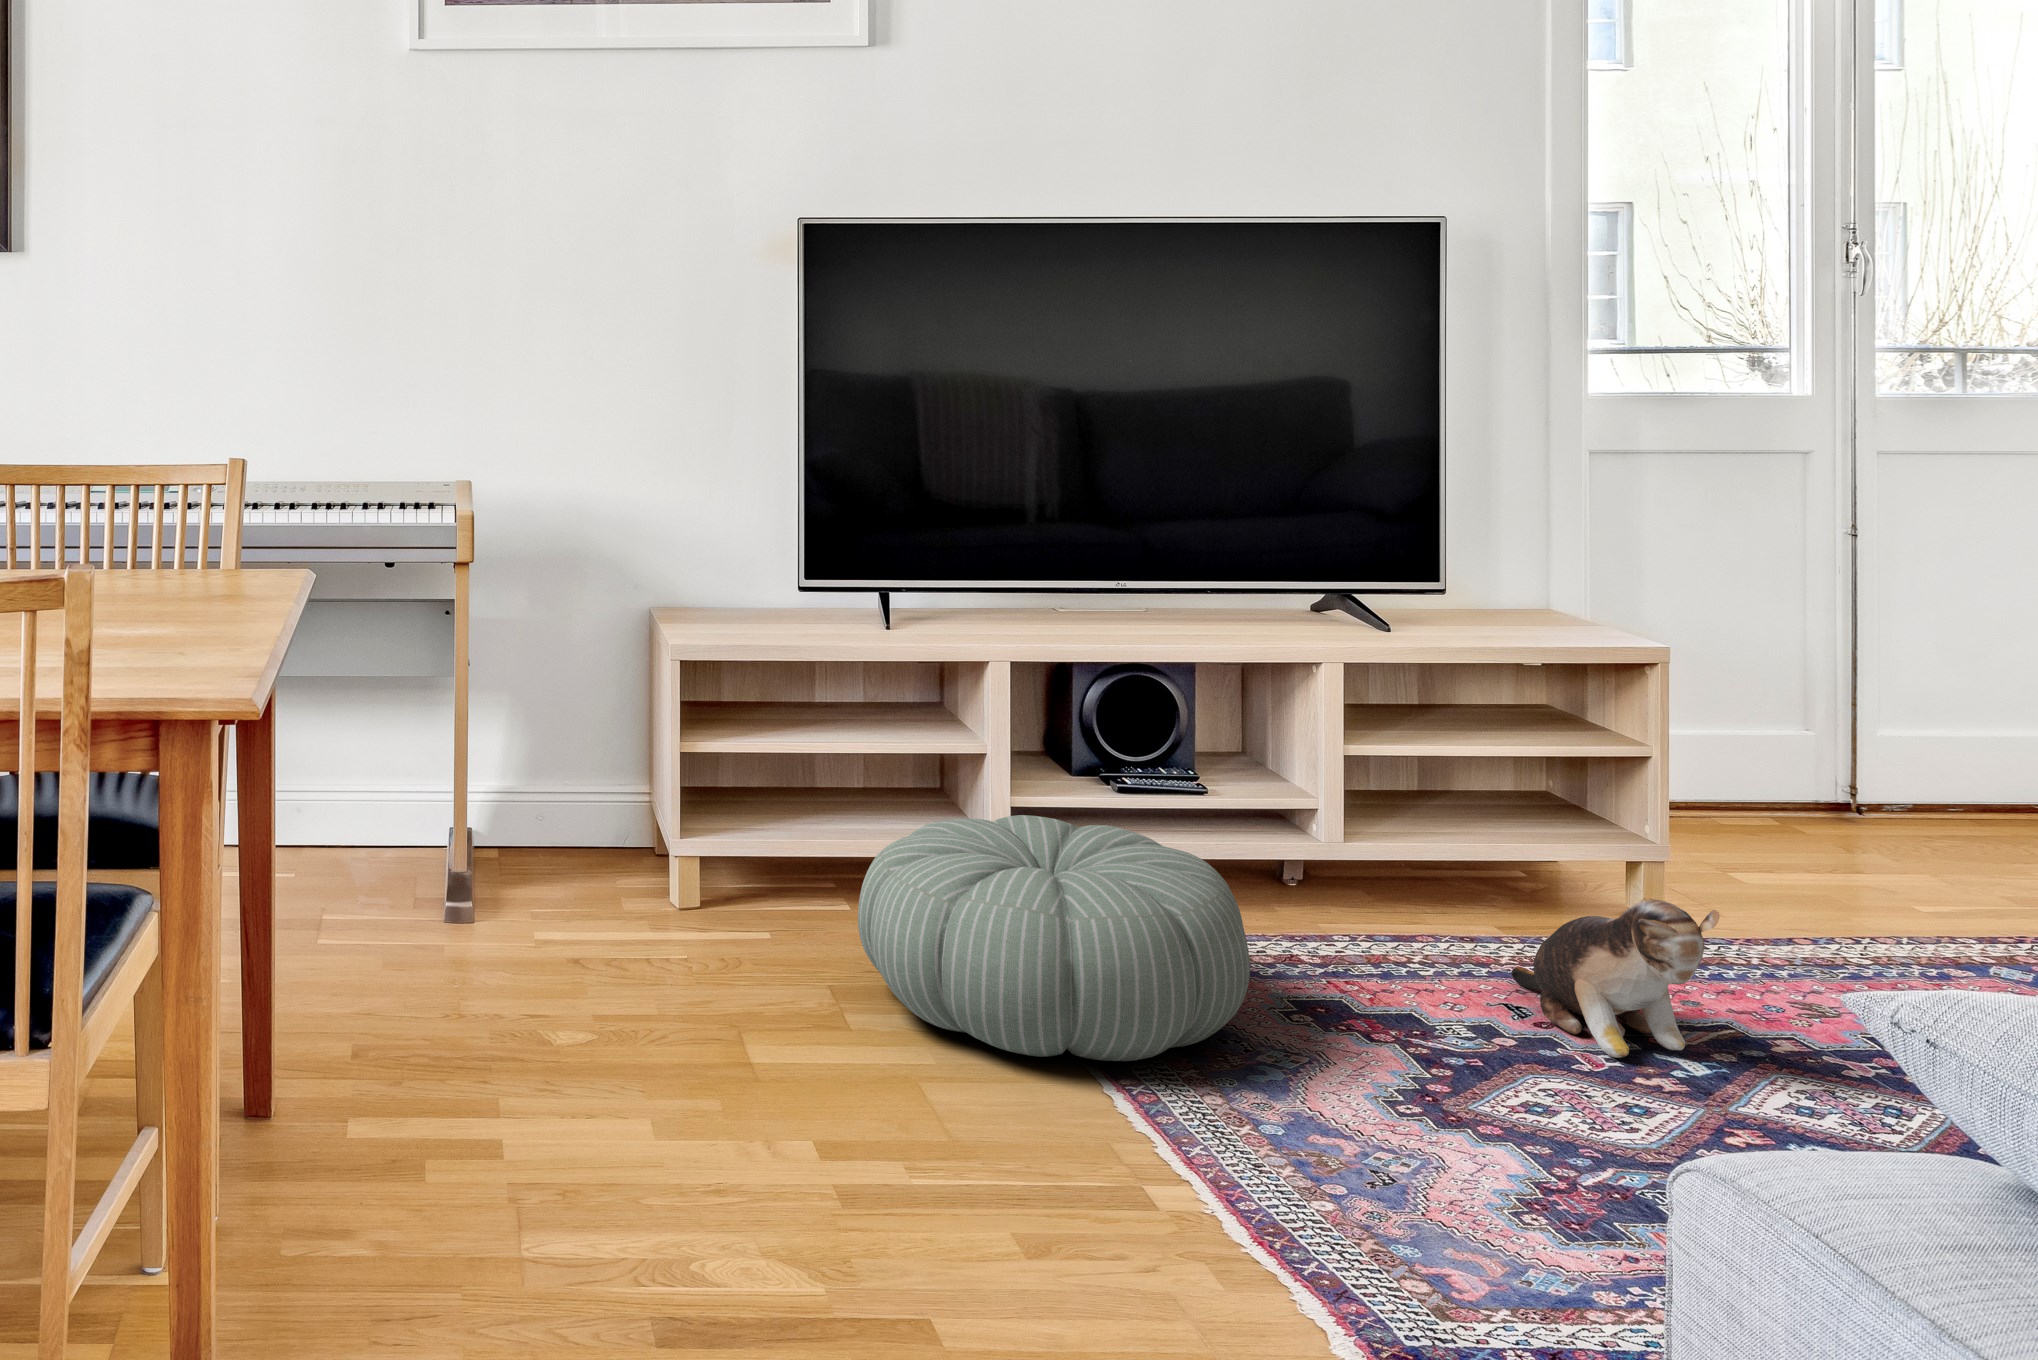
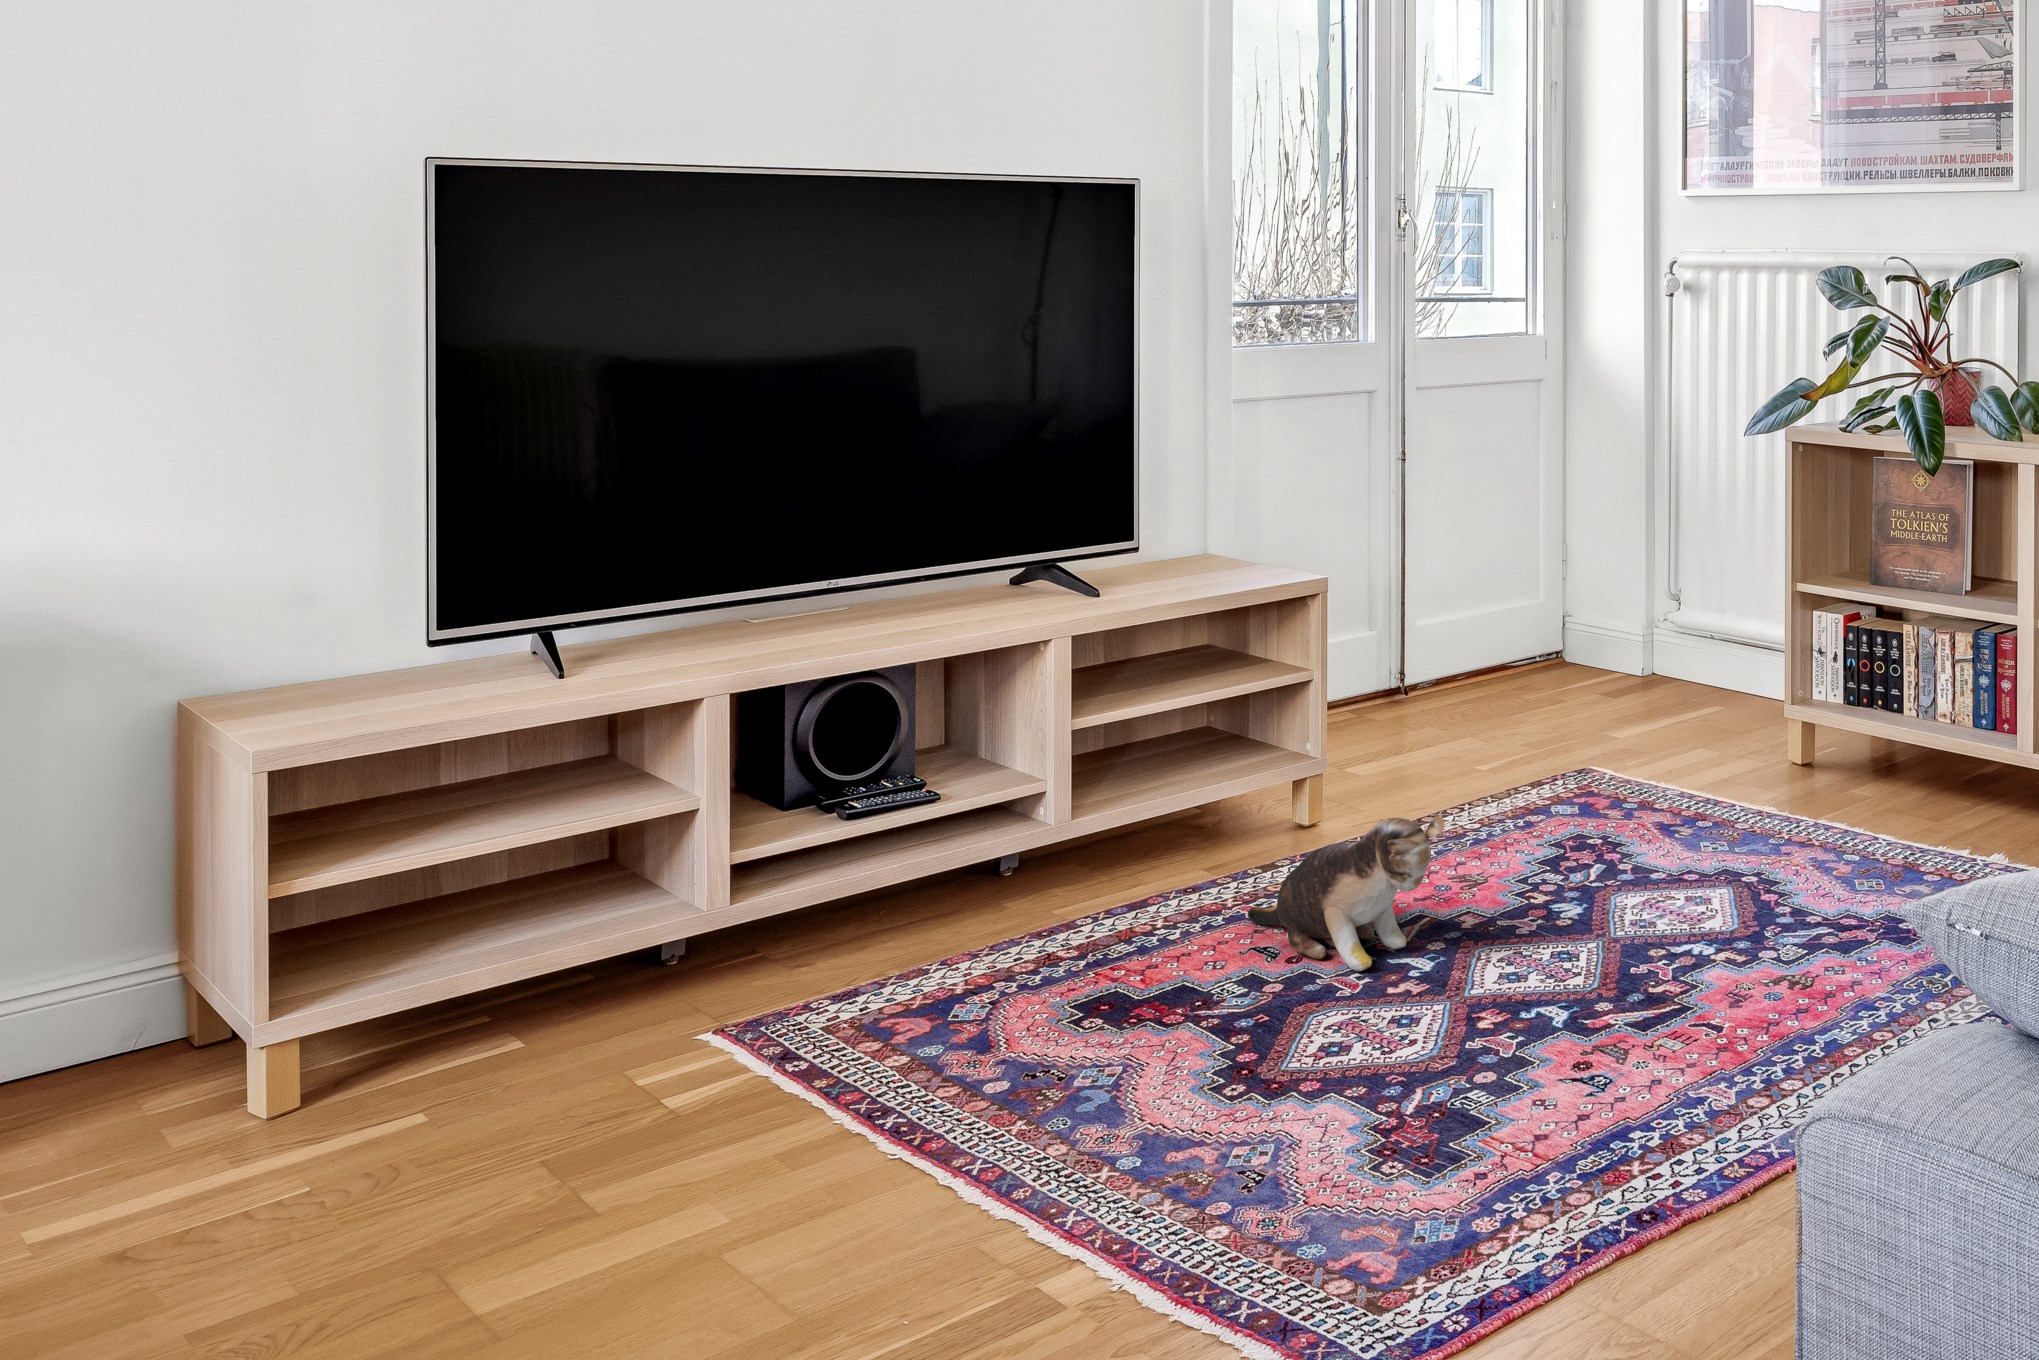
pouf: present [858,815,1250,1061] -> none [586,872,1066,1184]

